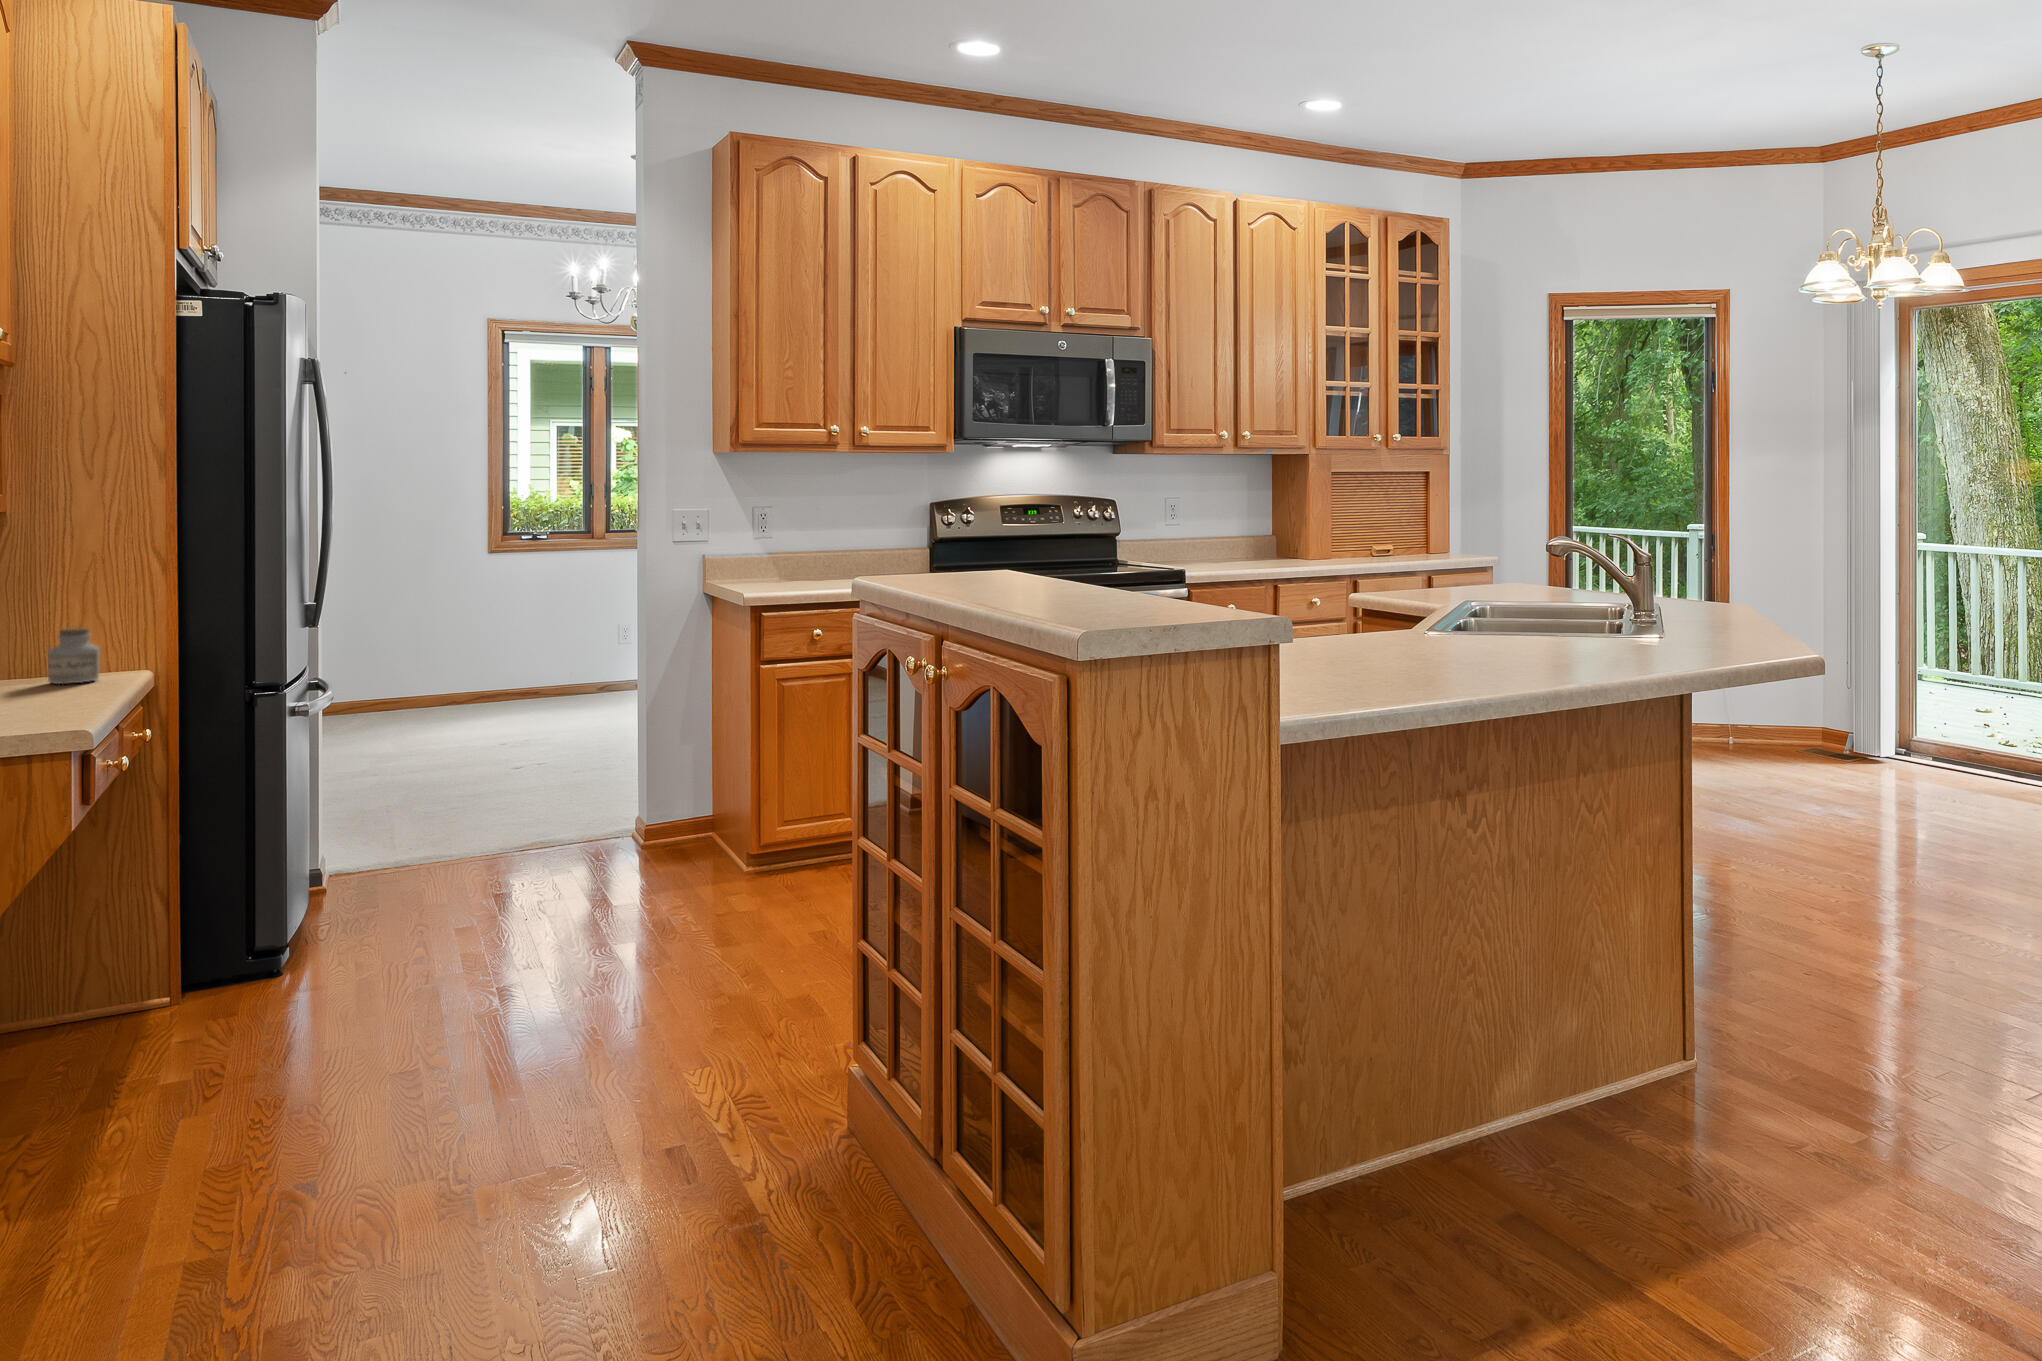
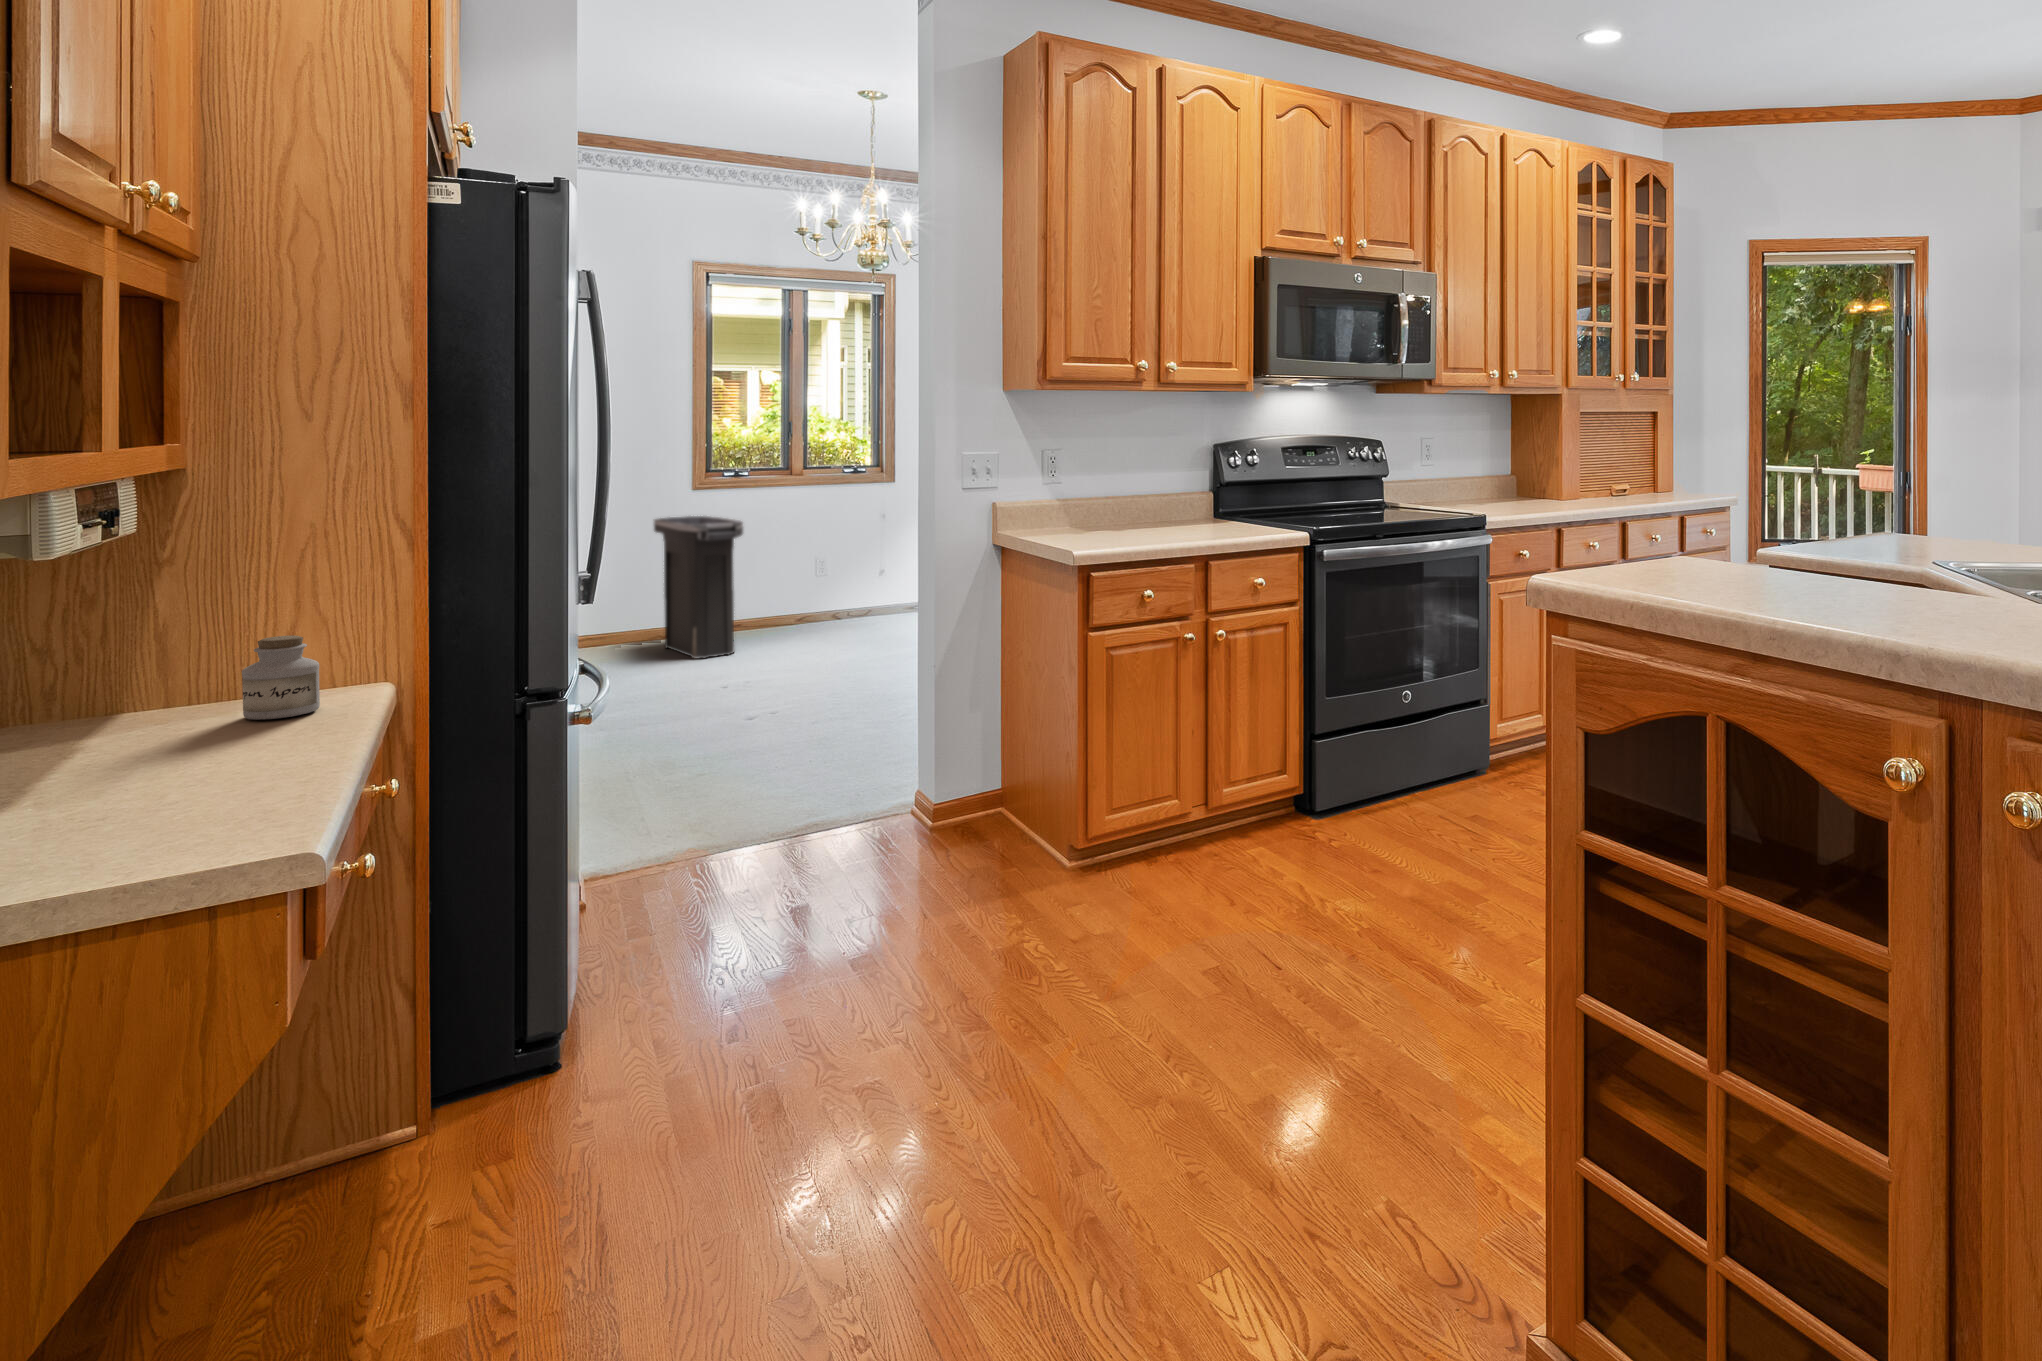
trash can: none [443,580,530,724] -> present [654,516,743,658]

